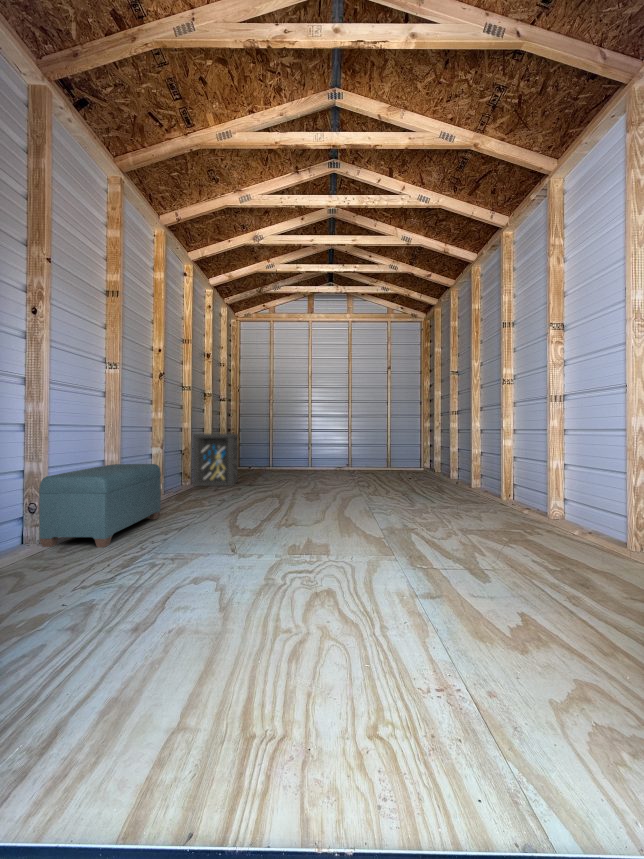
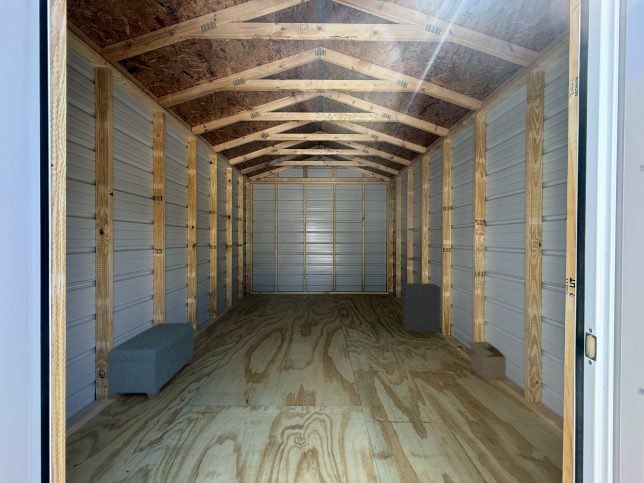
storage cabinet: present [193,434,238,486] -> present [402,283,441,332]
cardboard box: none [538,486,597,535] -> present [467,341,506,379]

